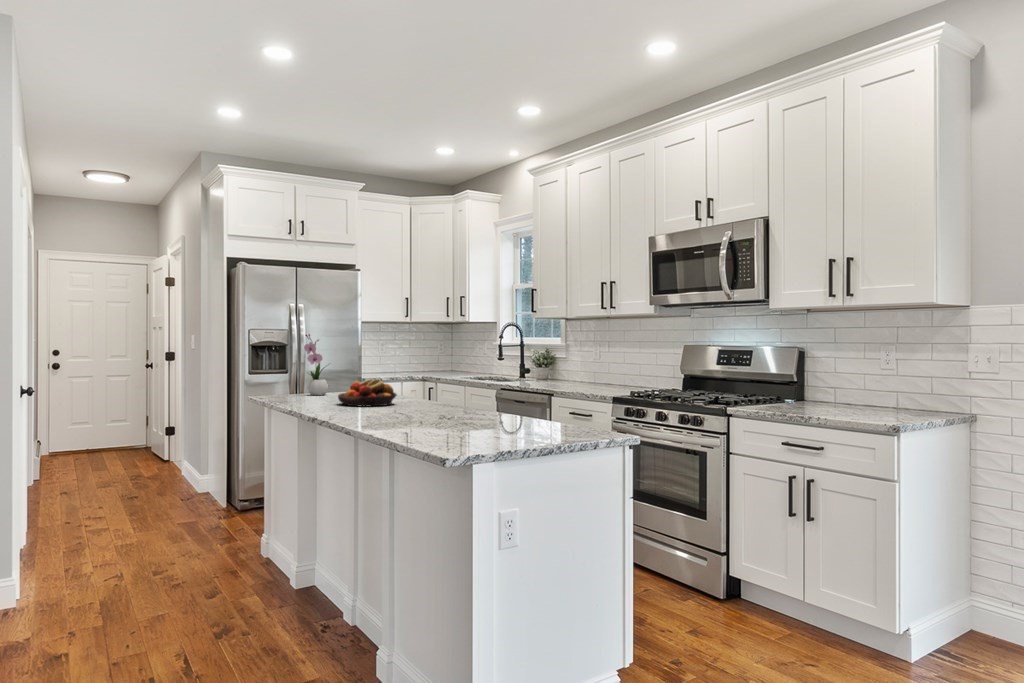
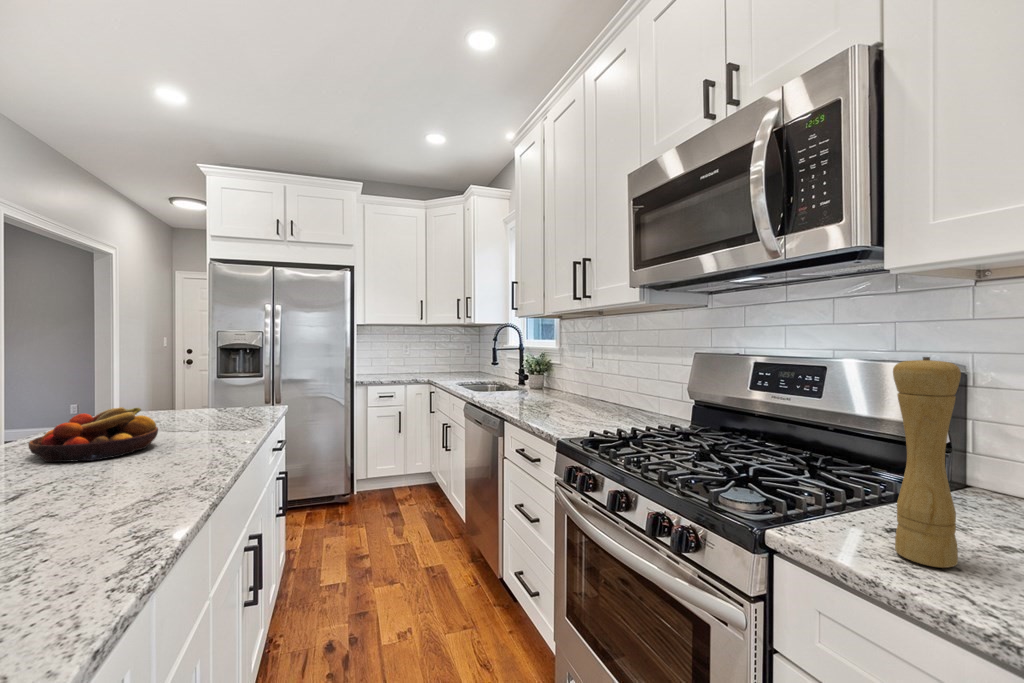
flower arrangement: present [304,334,329,395] -> none [140,334,186,417]
pepper mill: none [765,343,782,408] -> present [893,357,961,568]

